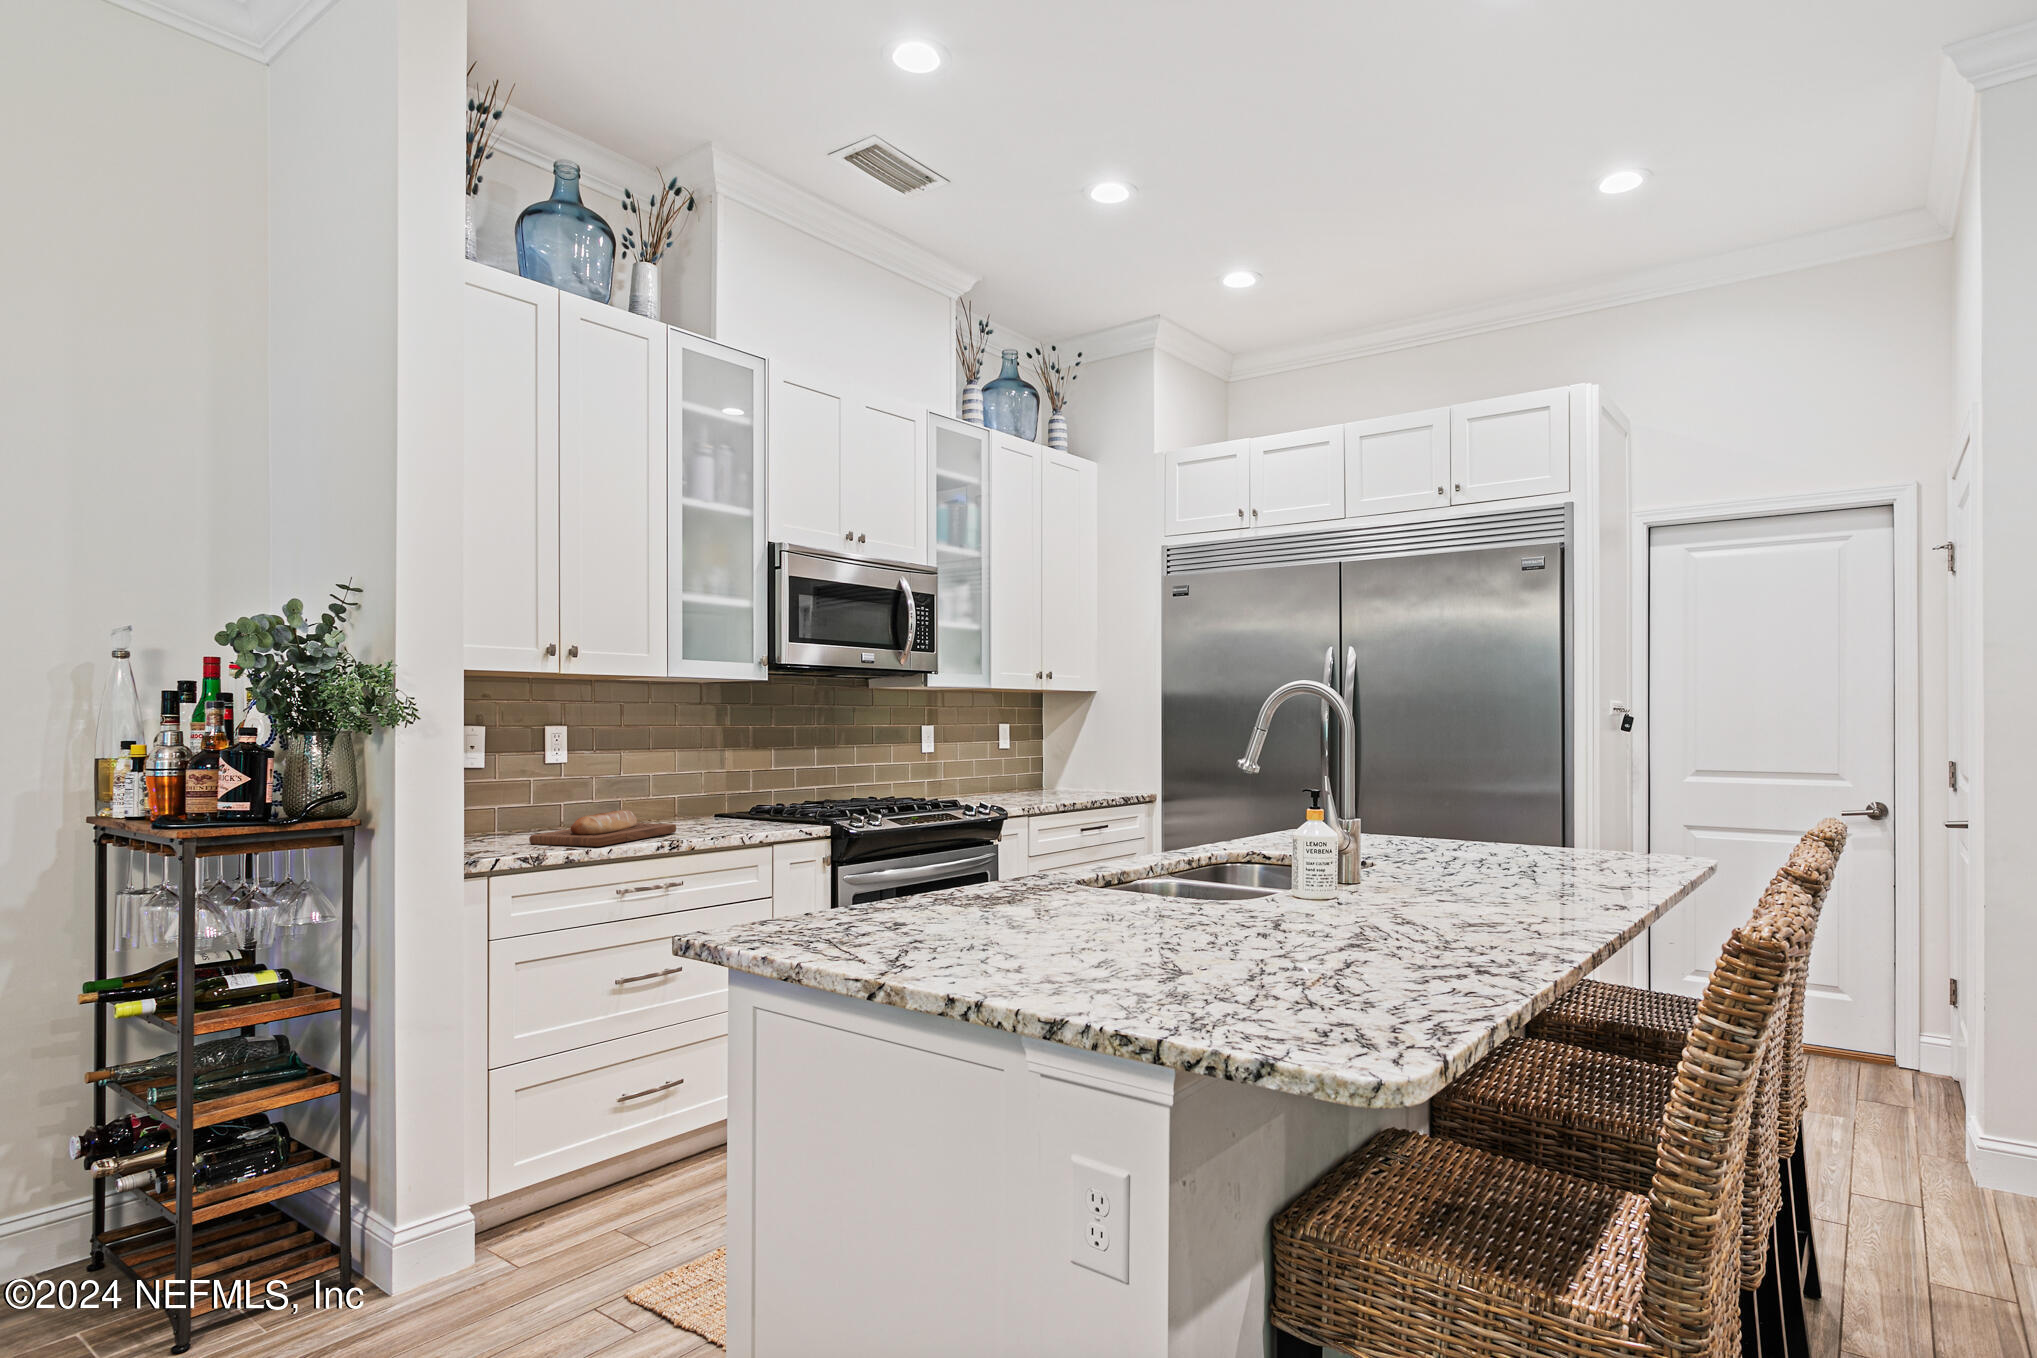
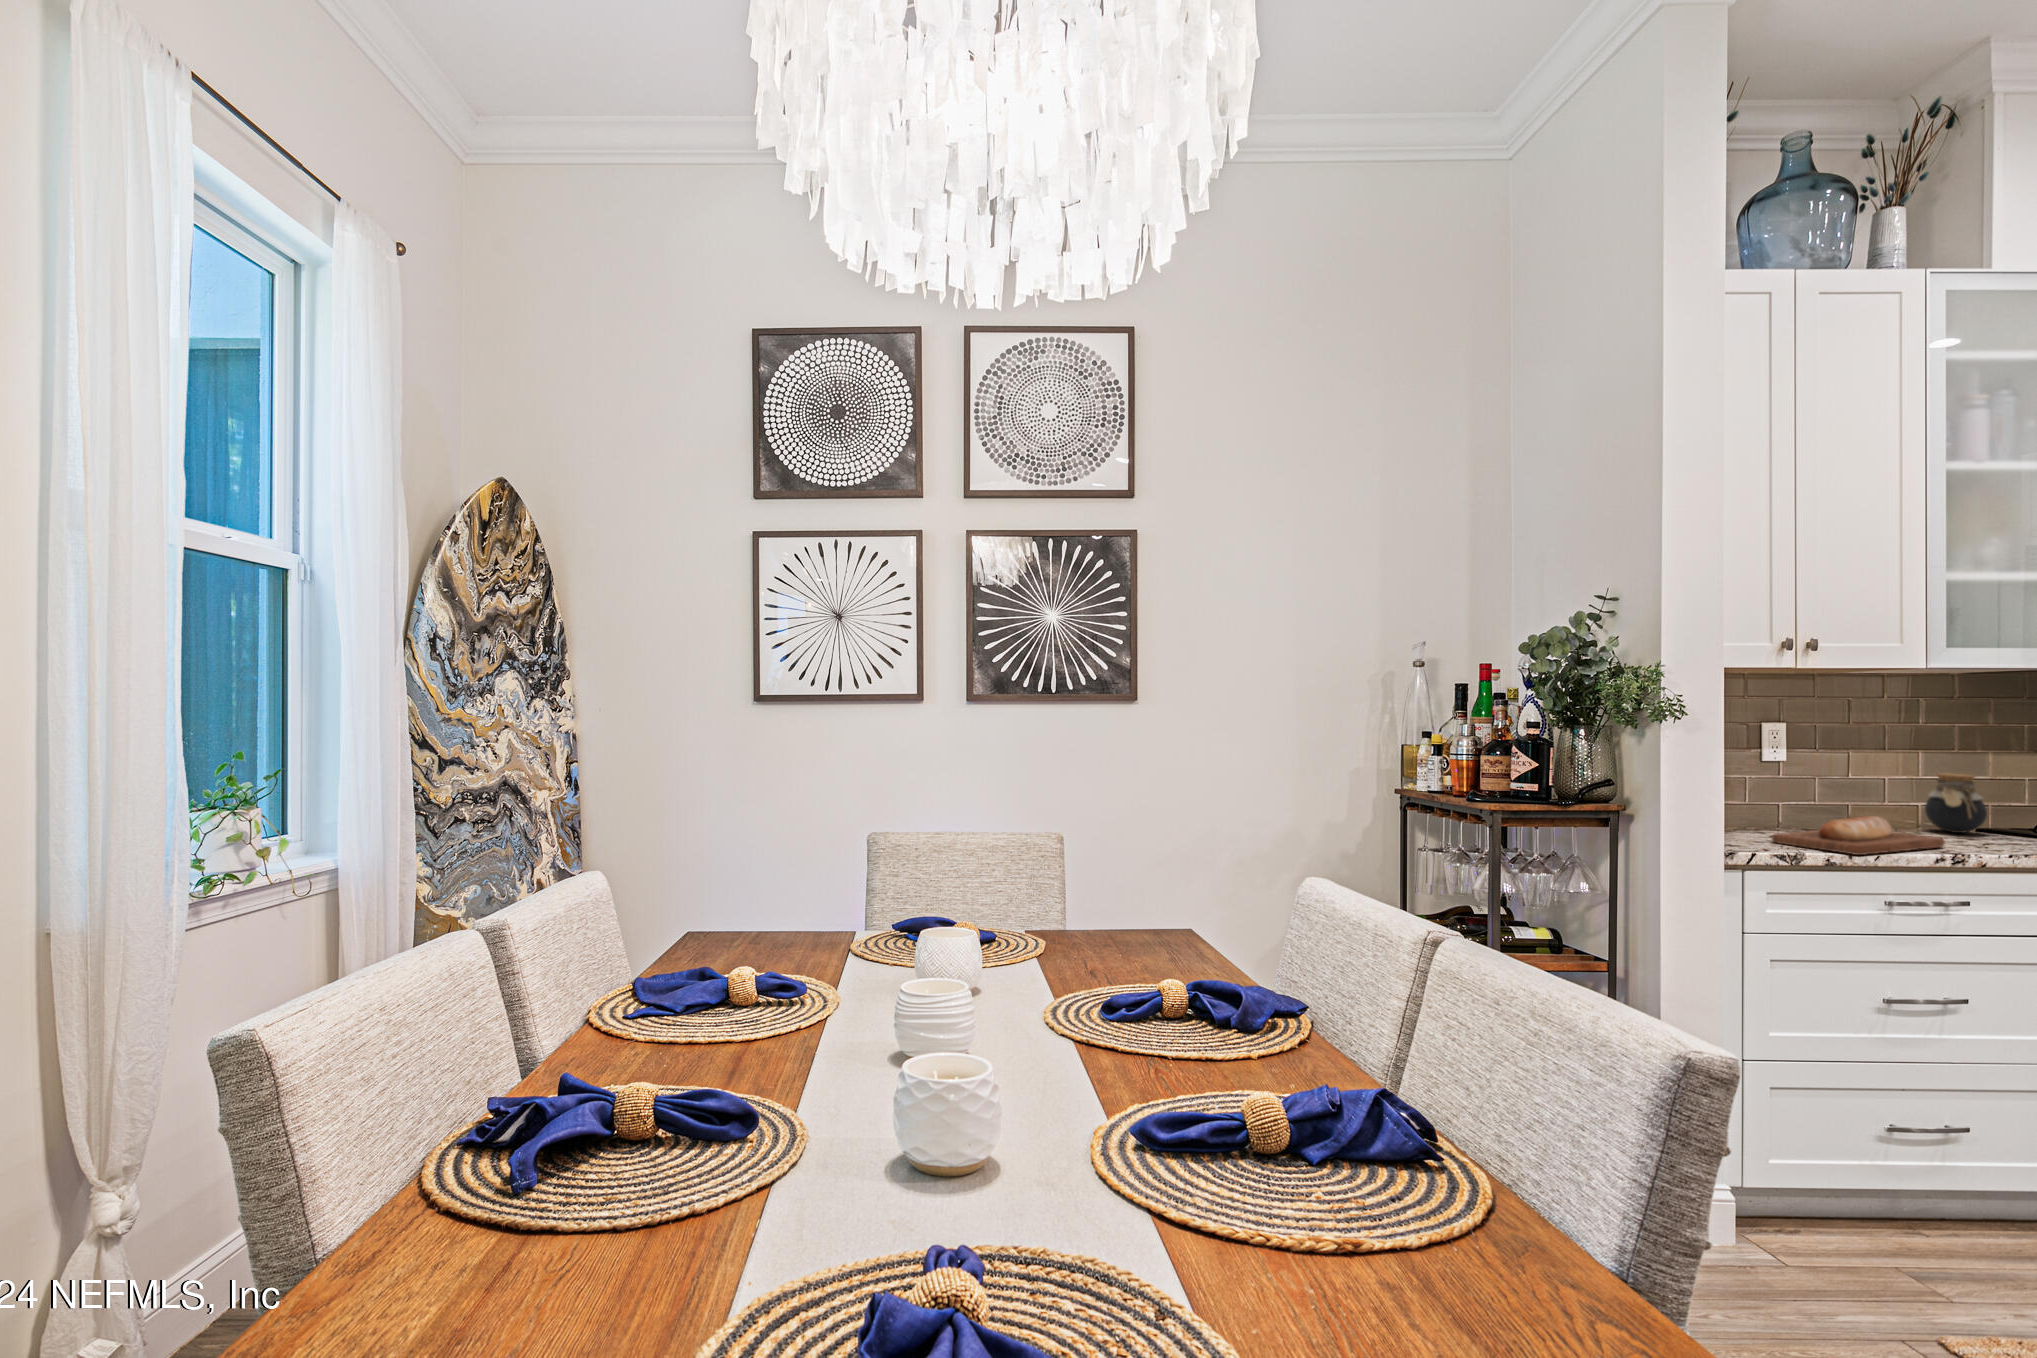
jar: none [674,769,718,820] -> present [1925,773,1987,833]

